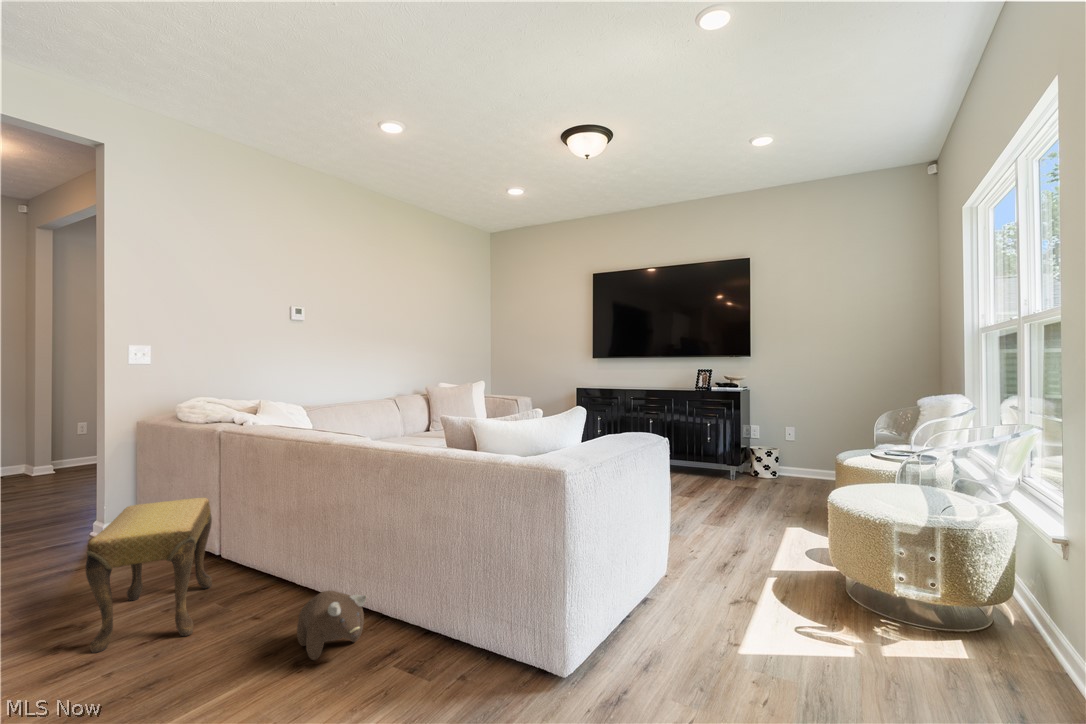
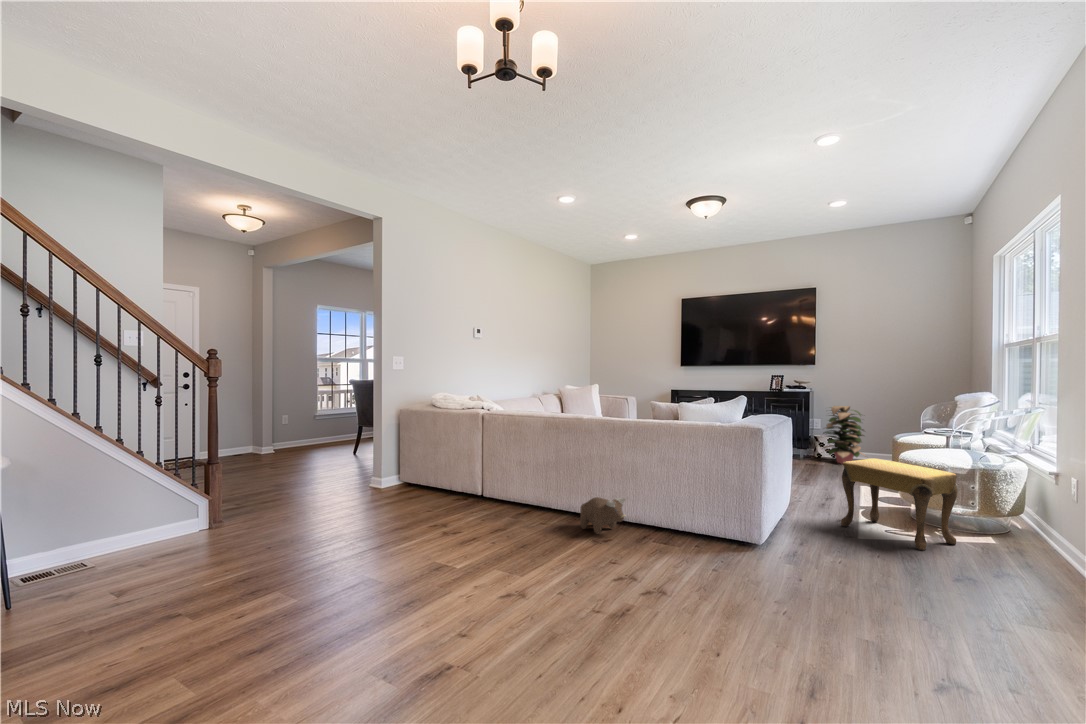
decorative plant: none [754,410,813,485] -> present [823,406,864,464]
footstool: present [86,498,212,653] -> present [841,458,957,551]

